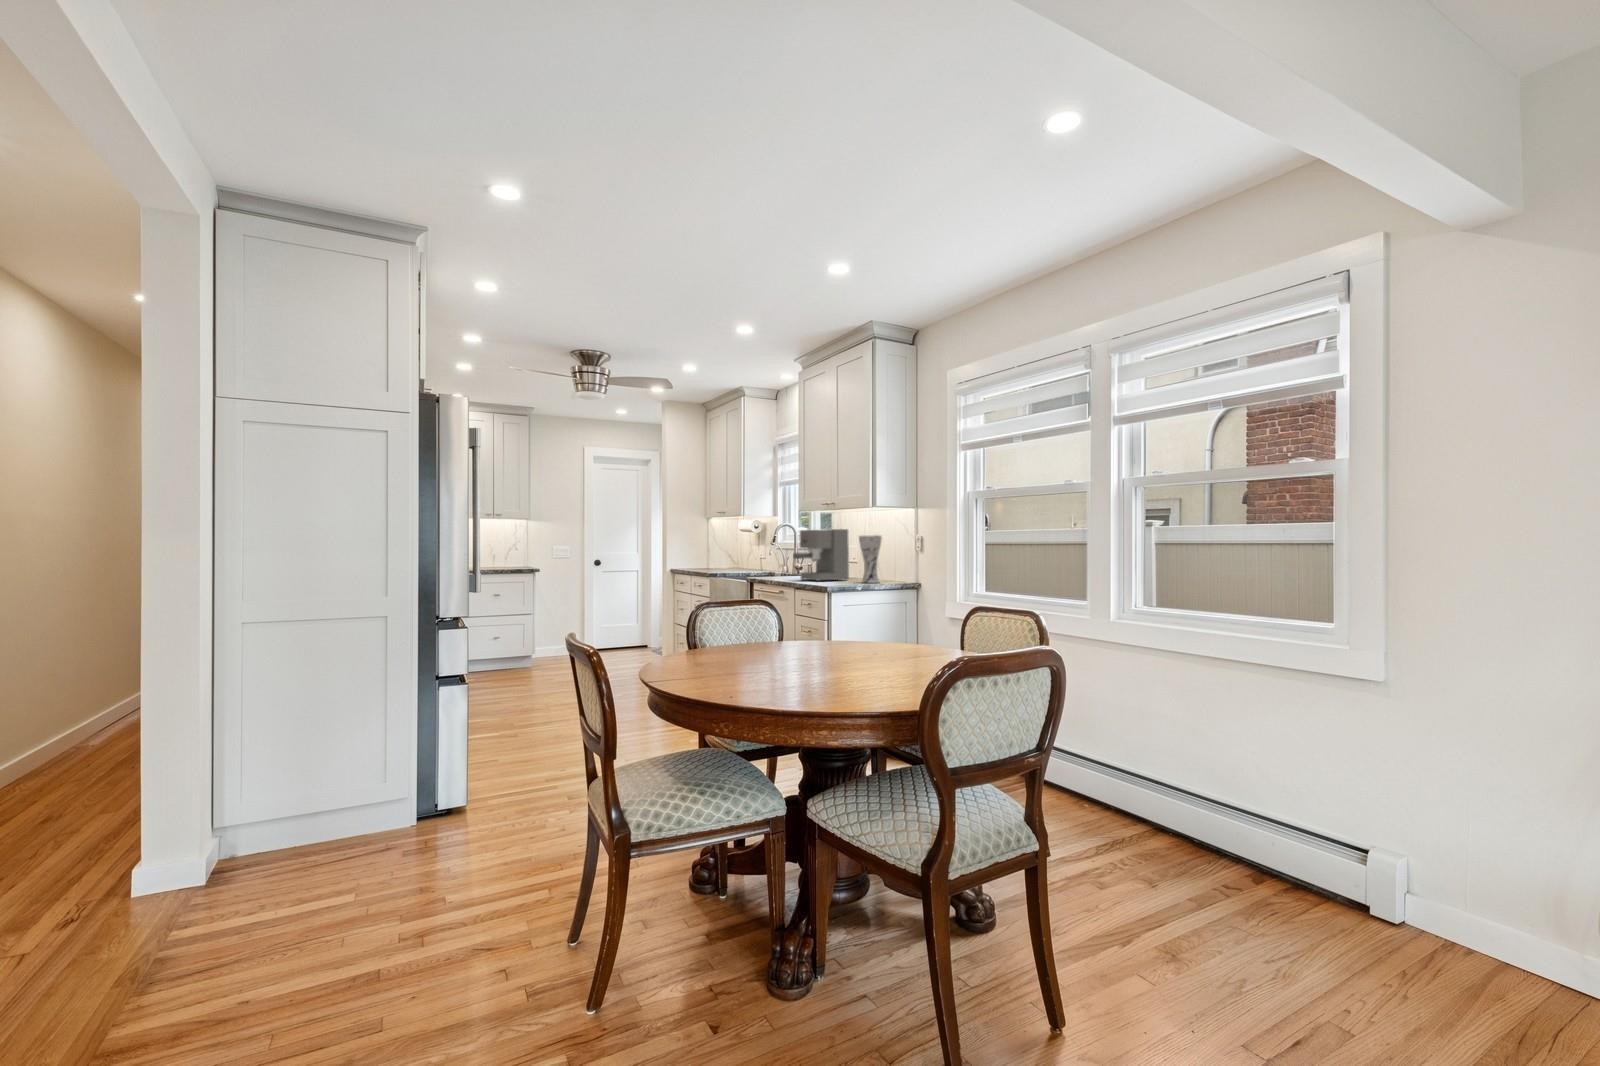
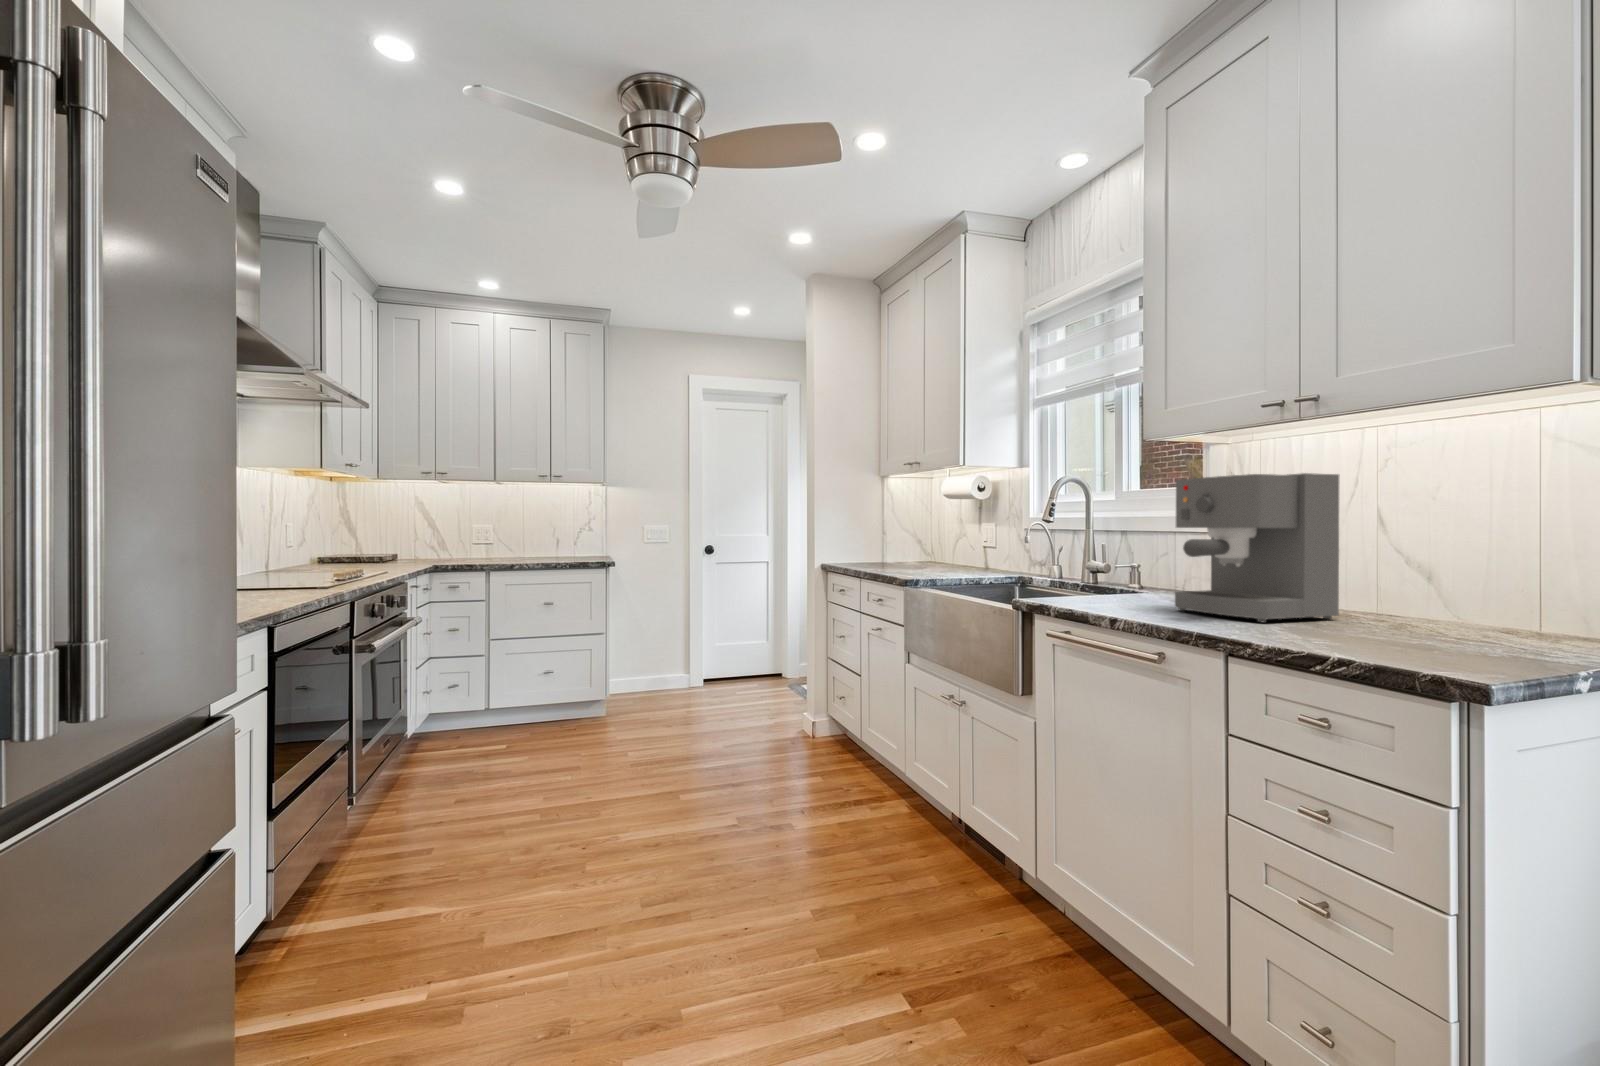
vase: present [859,535,882,583] -> none [1427,486,1528,641]

